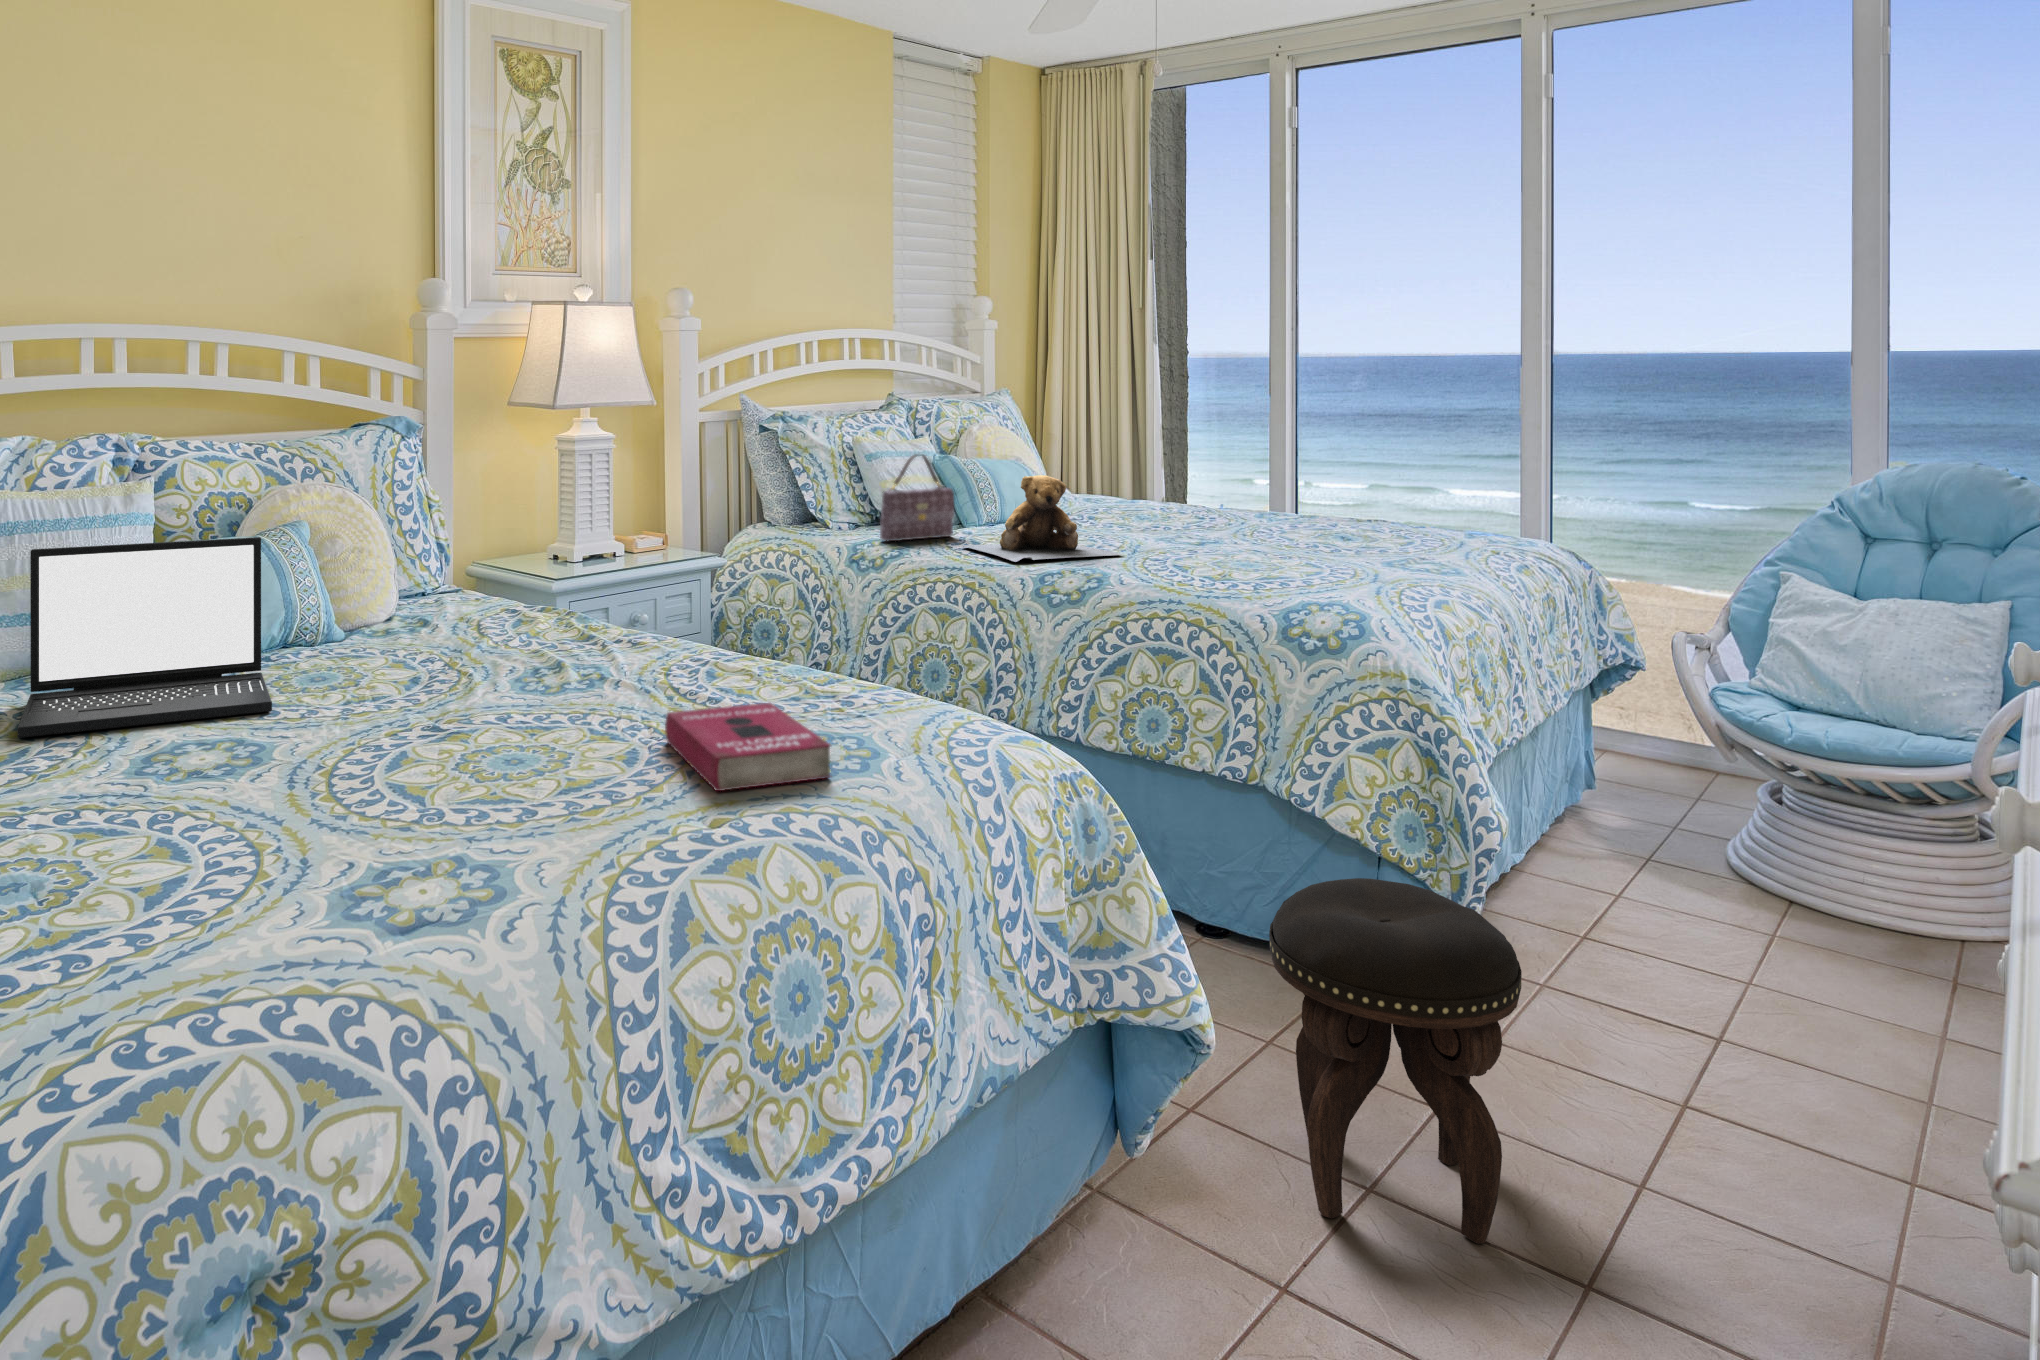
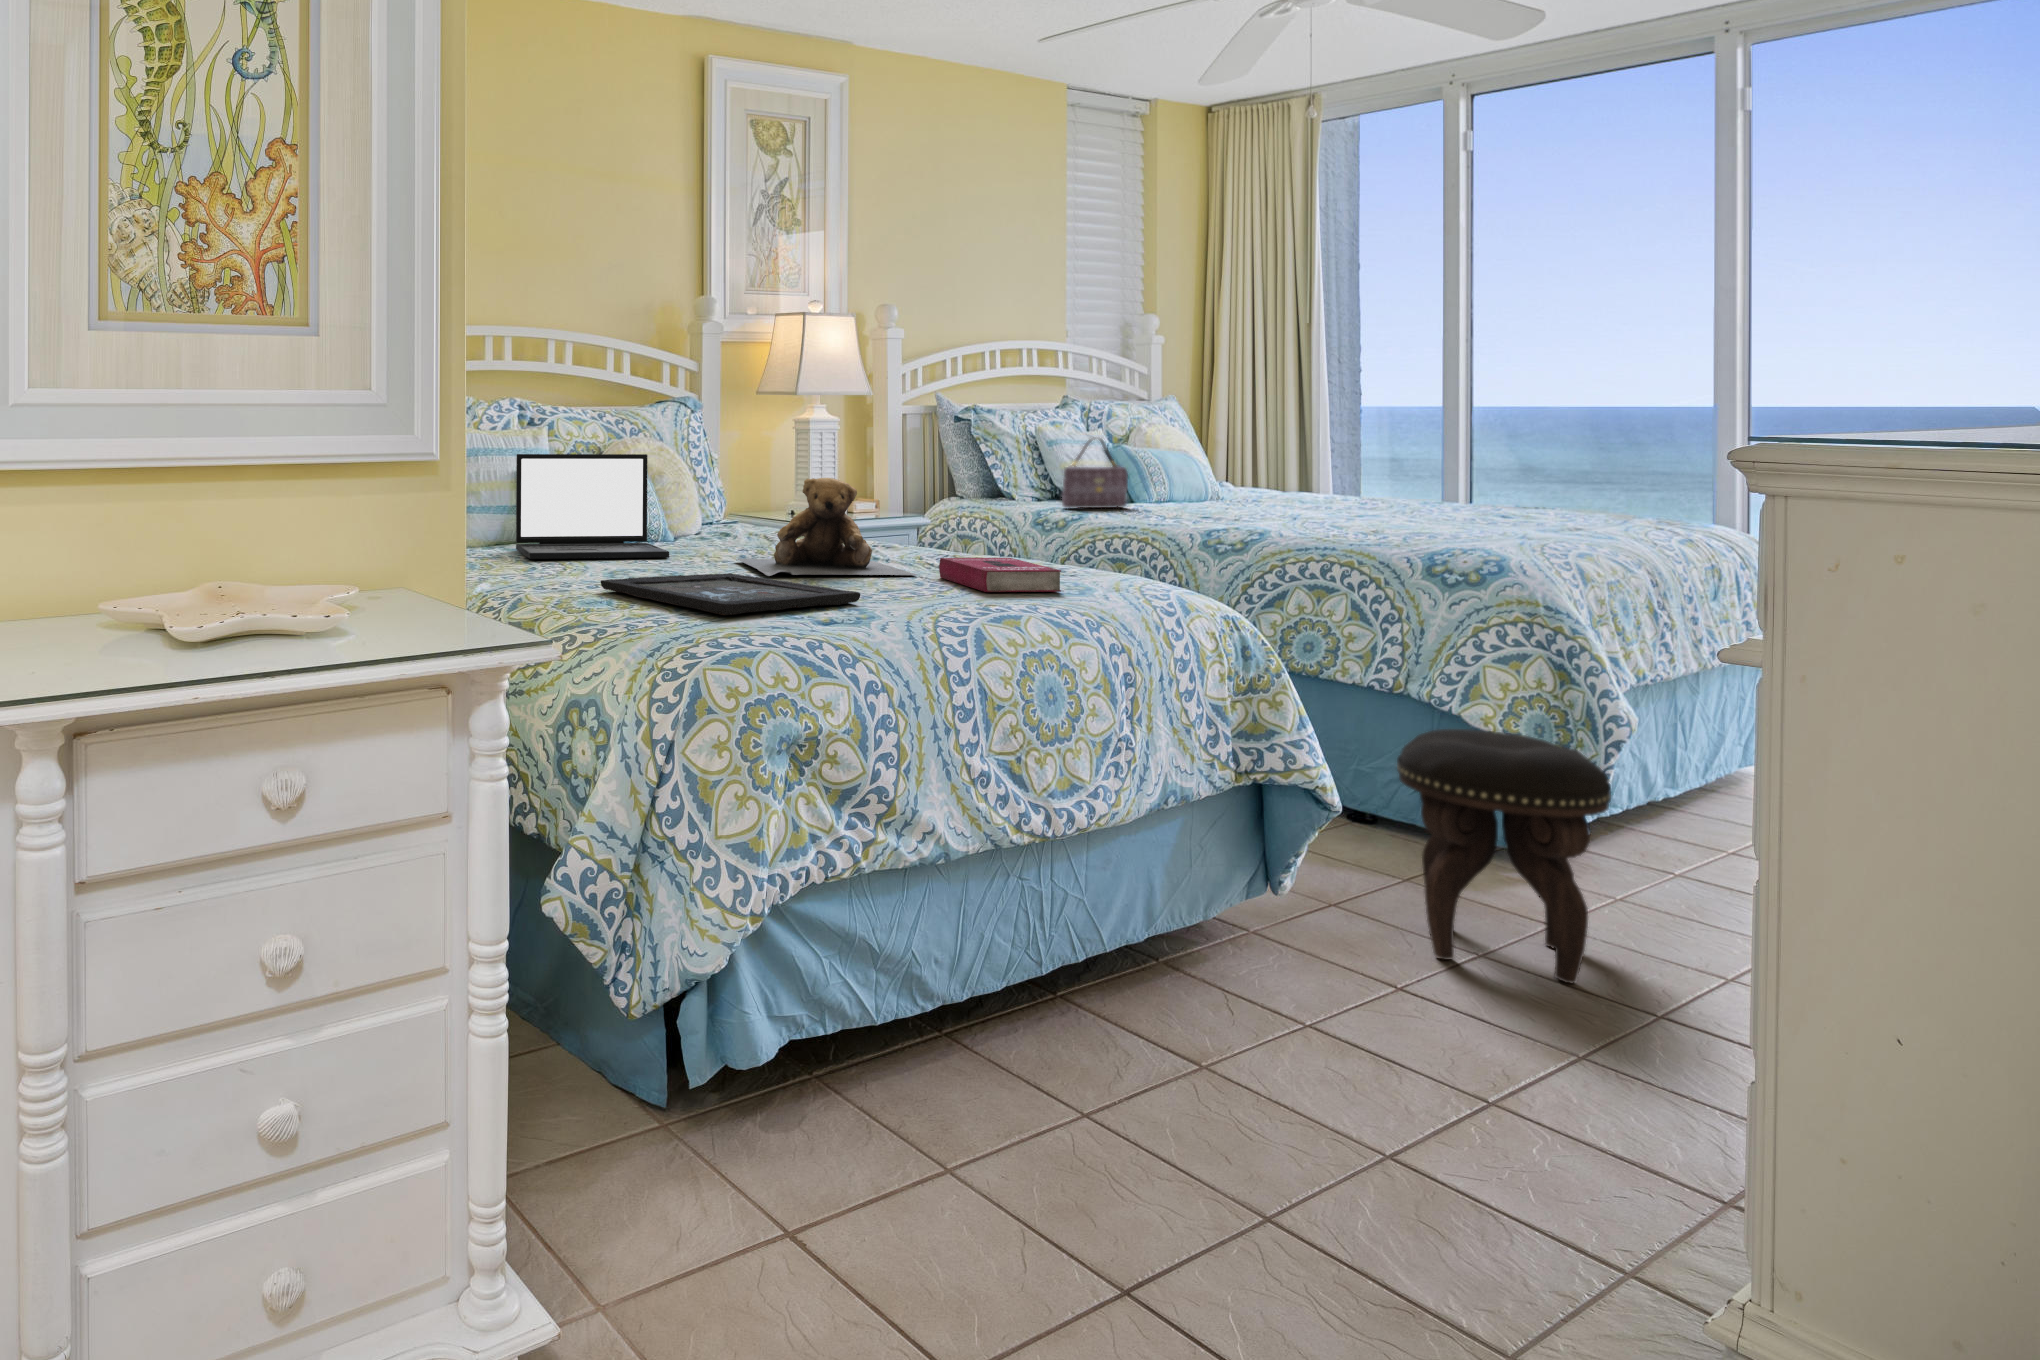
teddy bear: present [963,475,1122,562] -> present [737,478,916,576]
tray: none [40,772,494,951] -> present [601,573,860,615]

